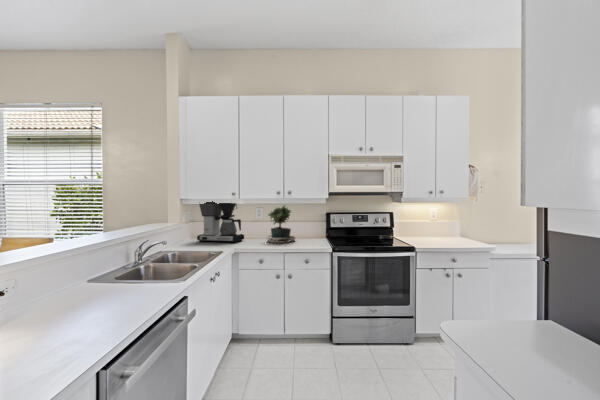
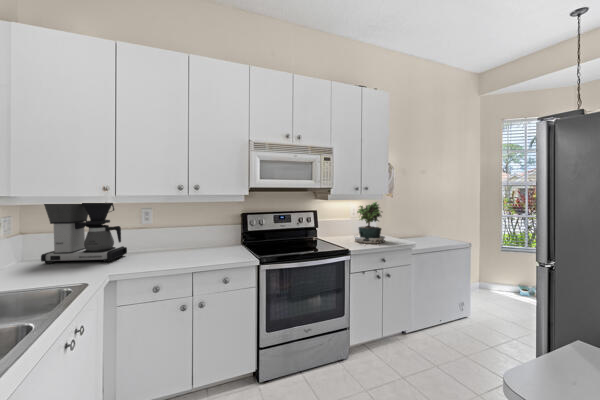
potted plant: present [267,205,295,243] -> present [354,202,385,244]

